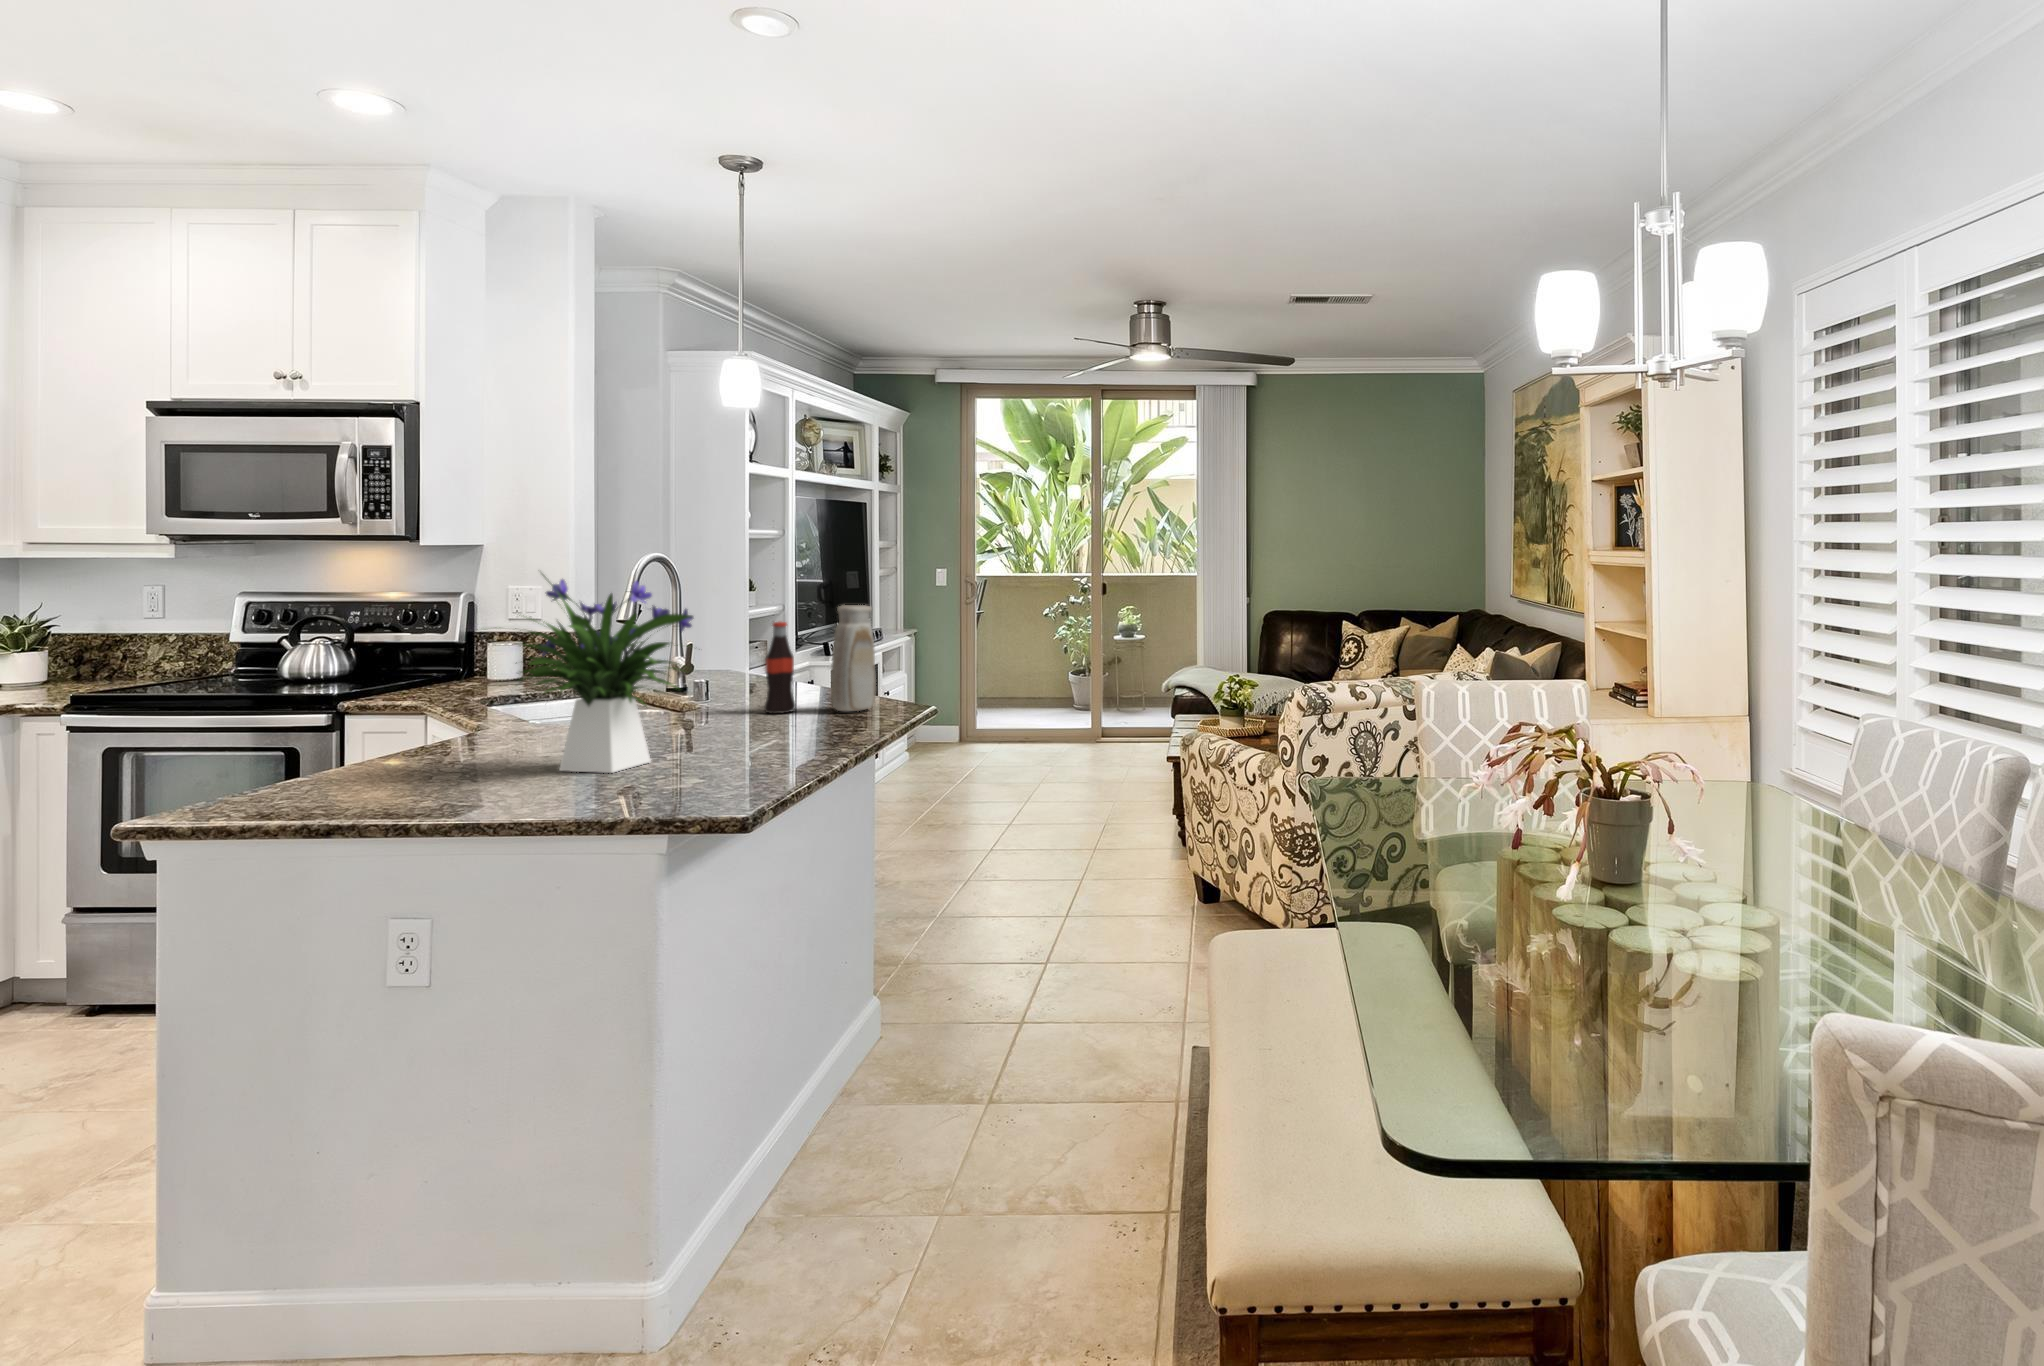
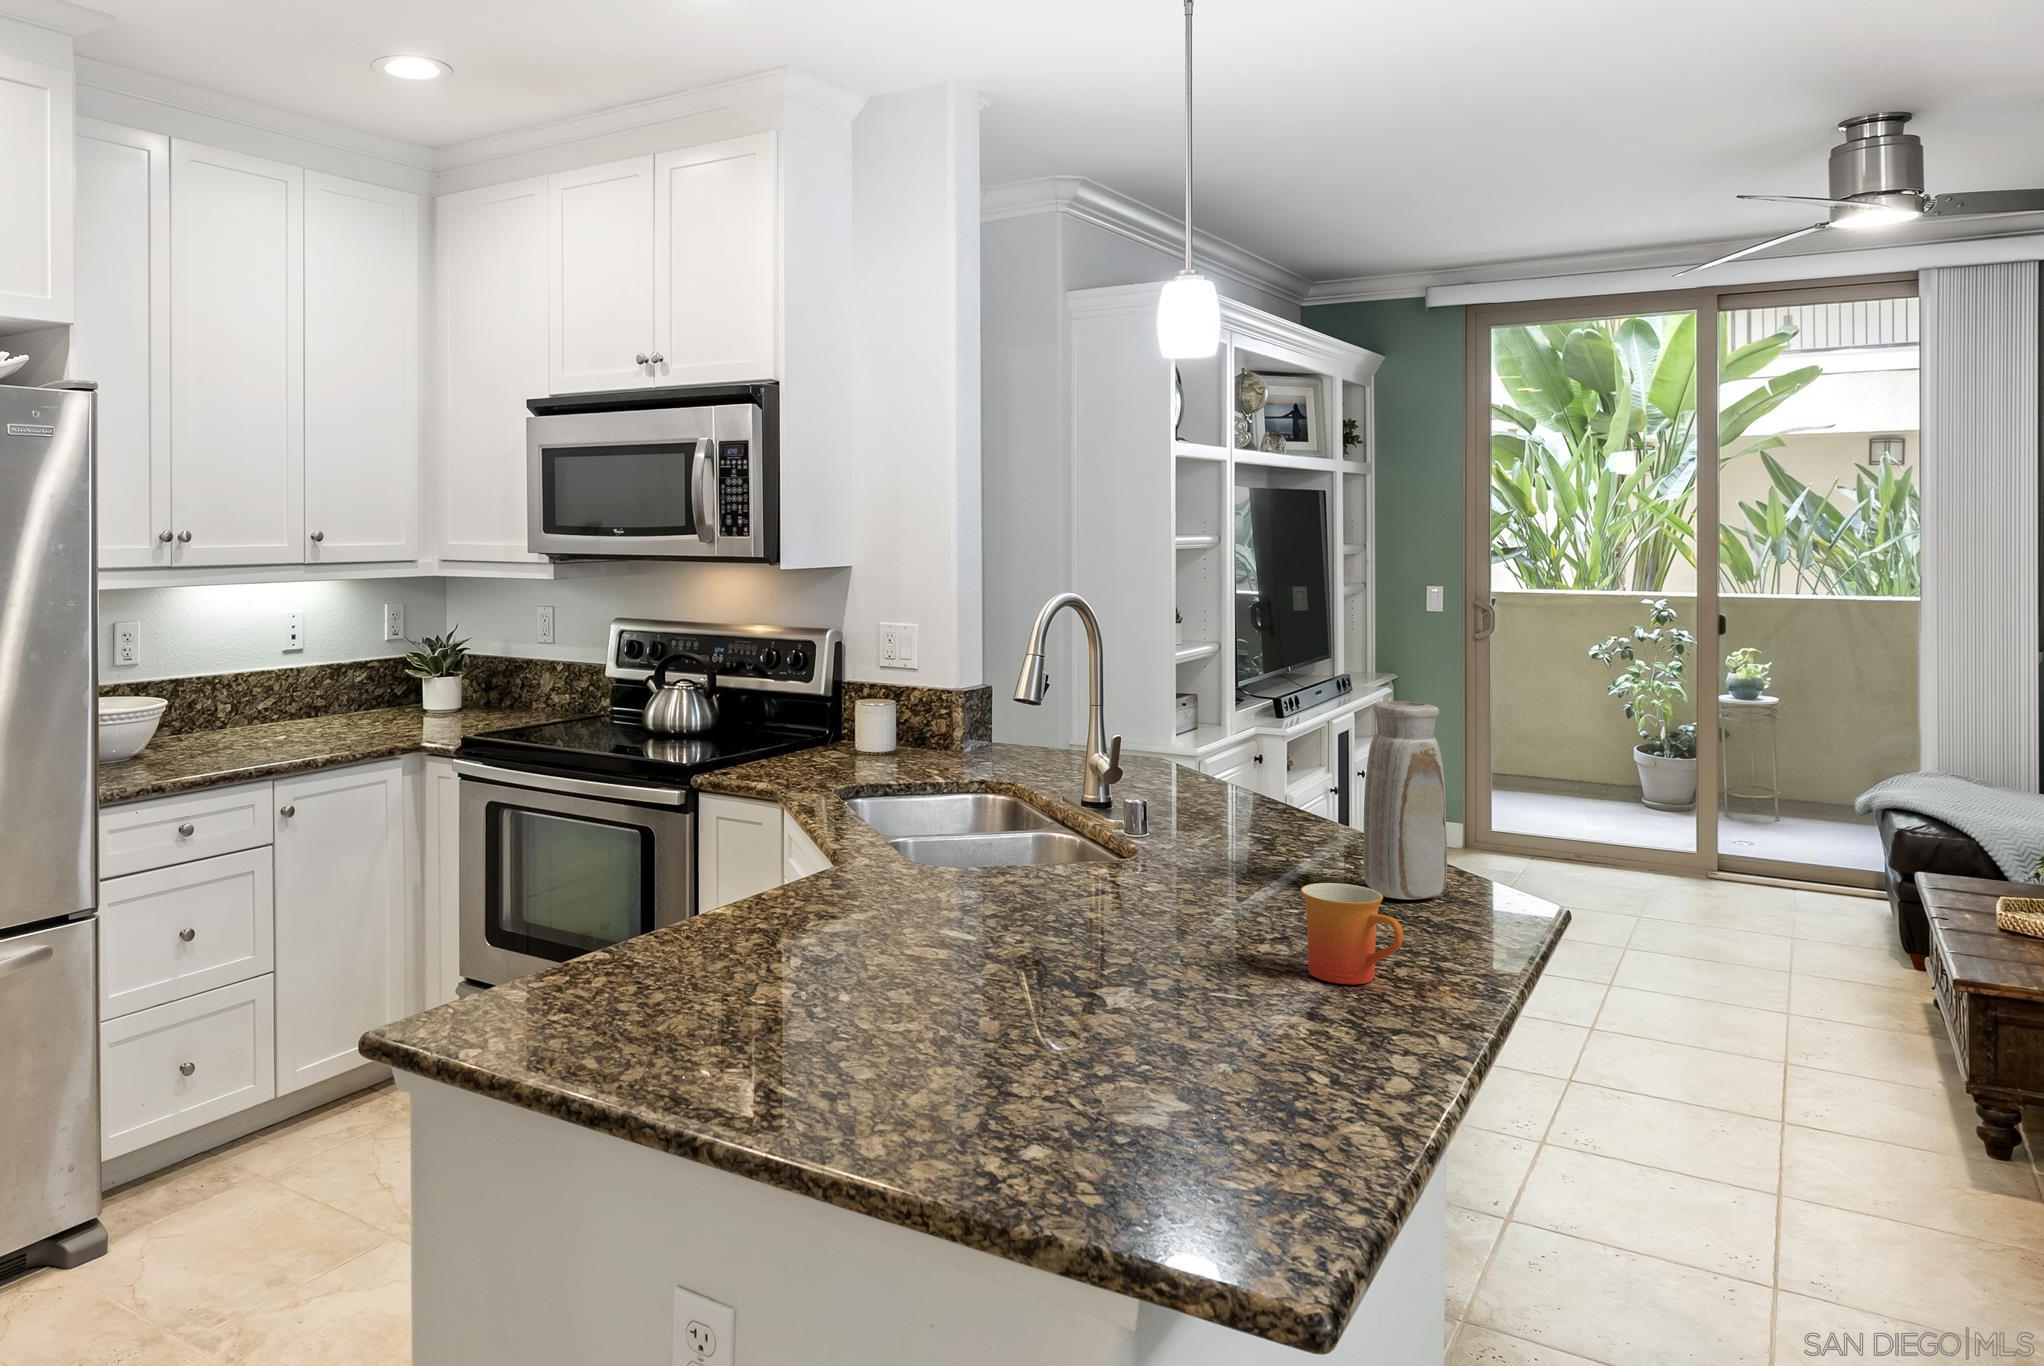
flower arrangement: present [520,575,693,773] -> none [798,654,1165,1044]
bottle: present [764,622,796,714] -> none [1244,723,1298,886]
mug: none [783,691,833,739] -> present [1301,883,1403,984]

